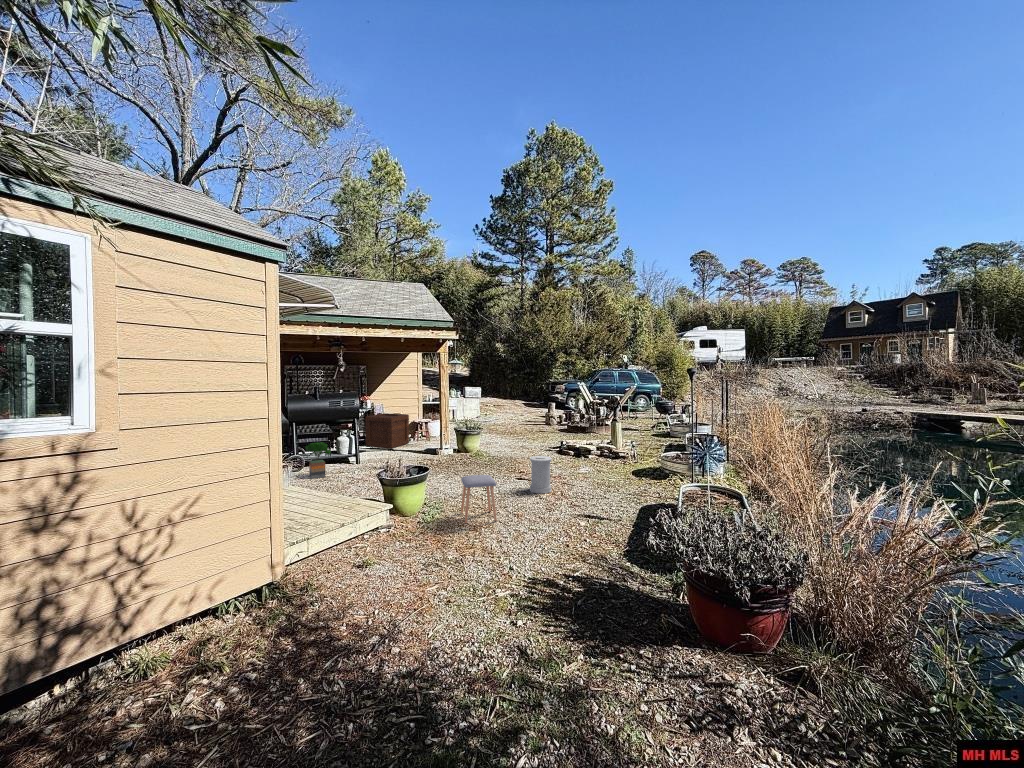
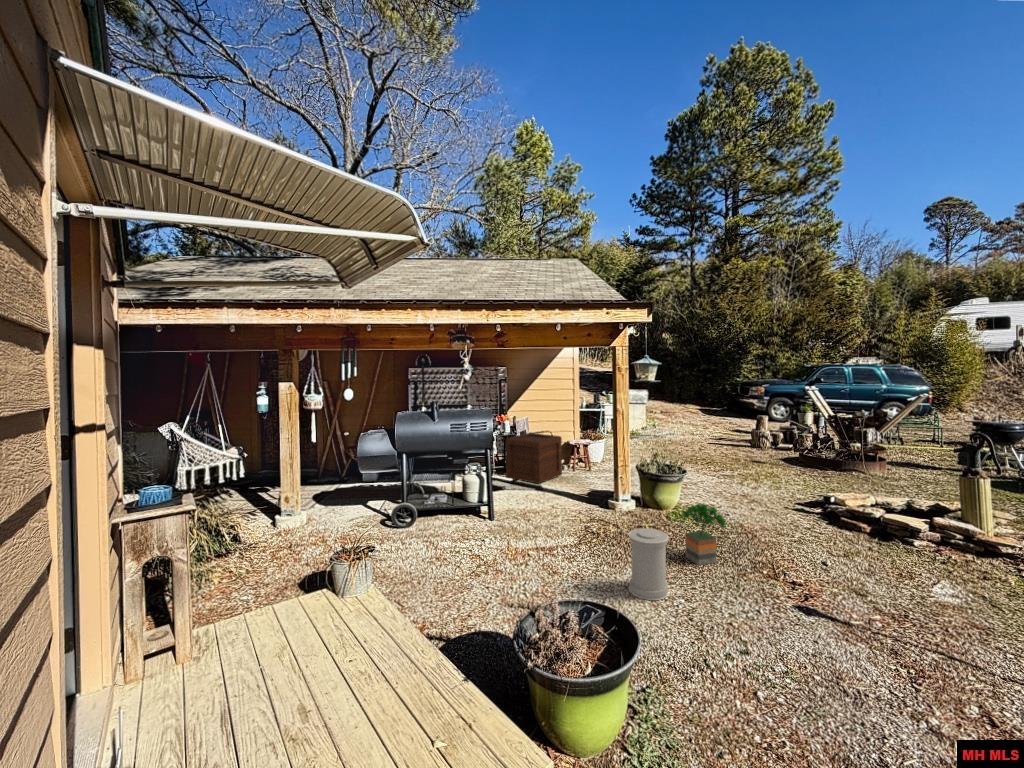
potted tree: present [306,442,331,479] -> present [681,503,727,565]
trash can: present [530,456,552,493] -> present [629,528,668,600]
stool: present [461,475,497,524] -> none [677,612,771,737]

